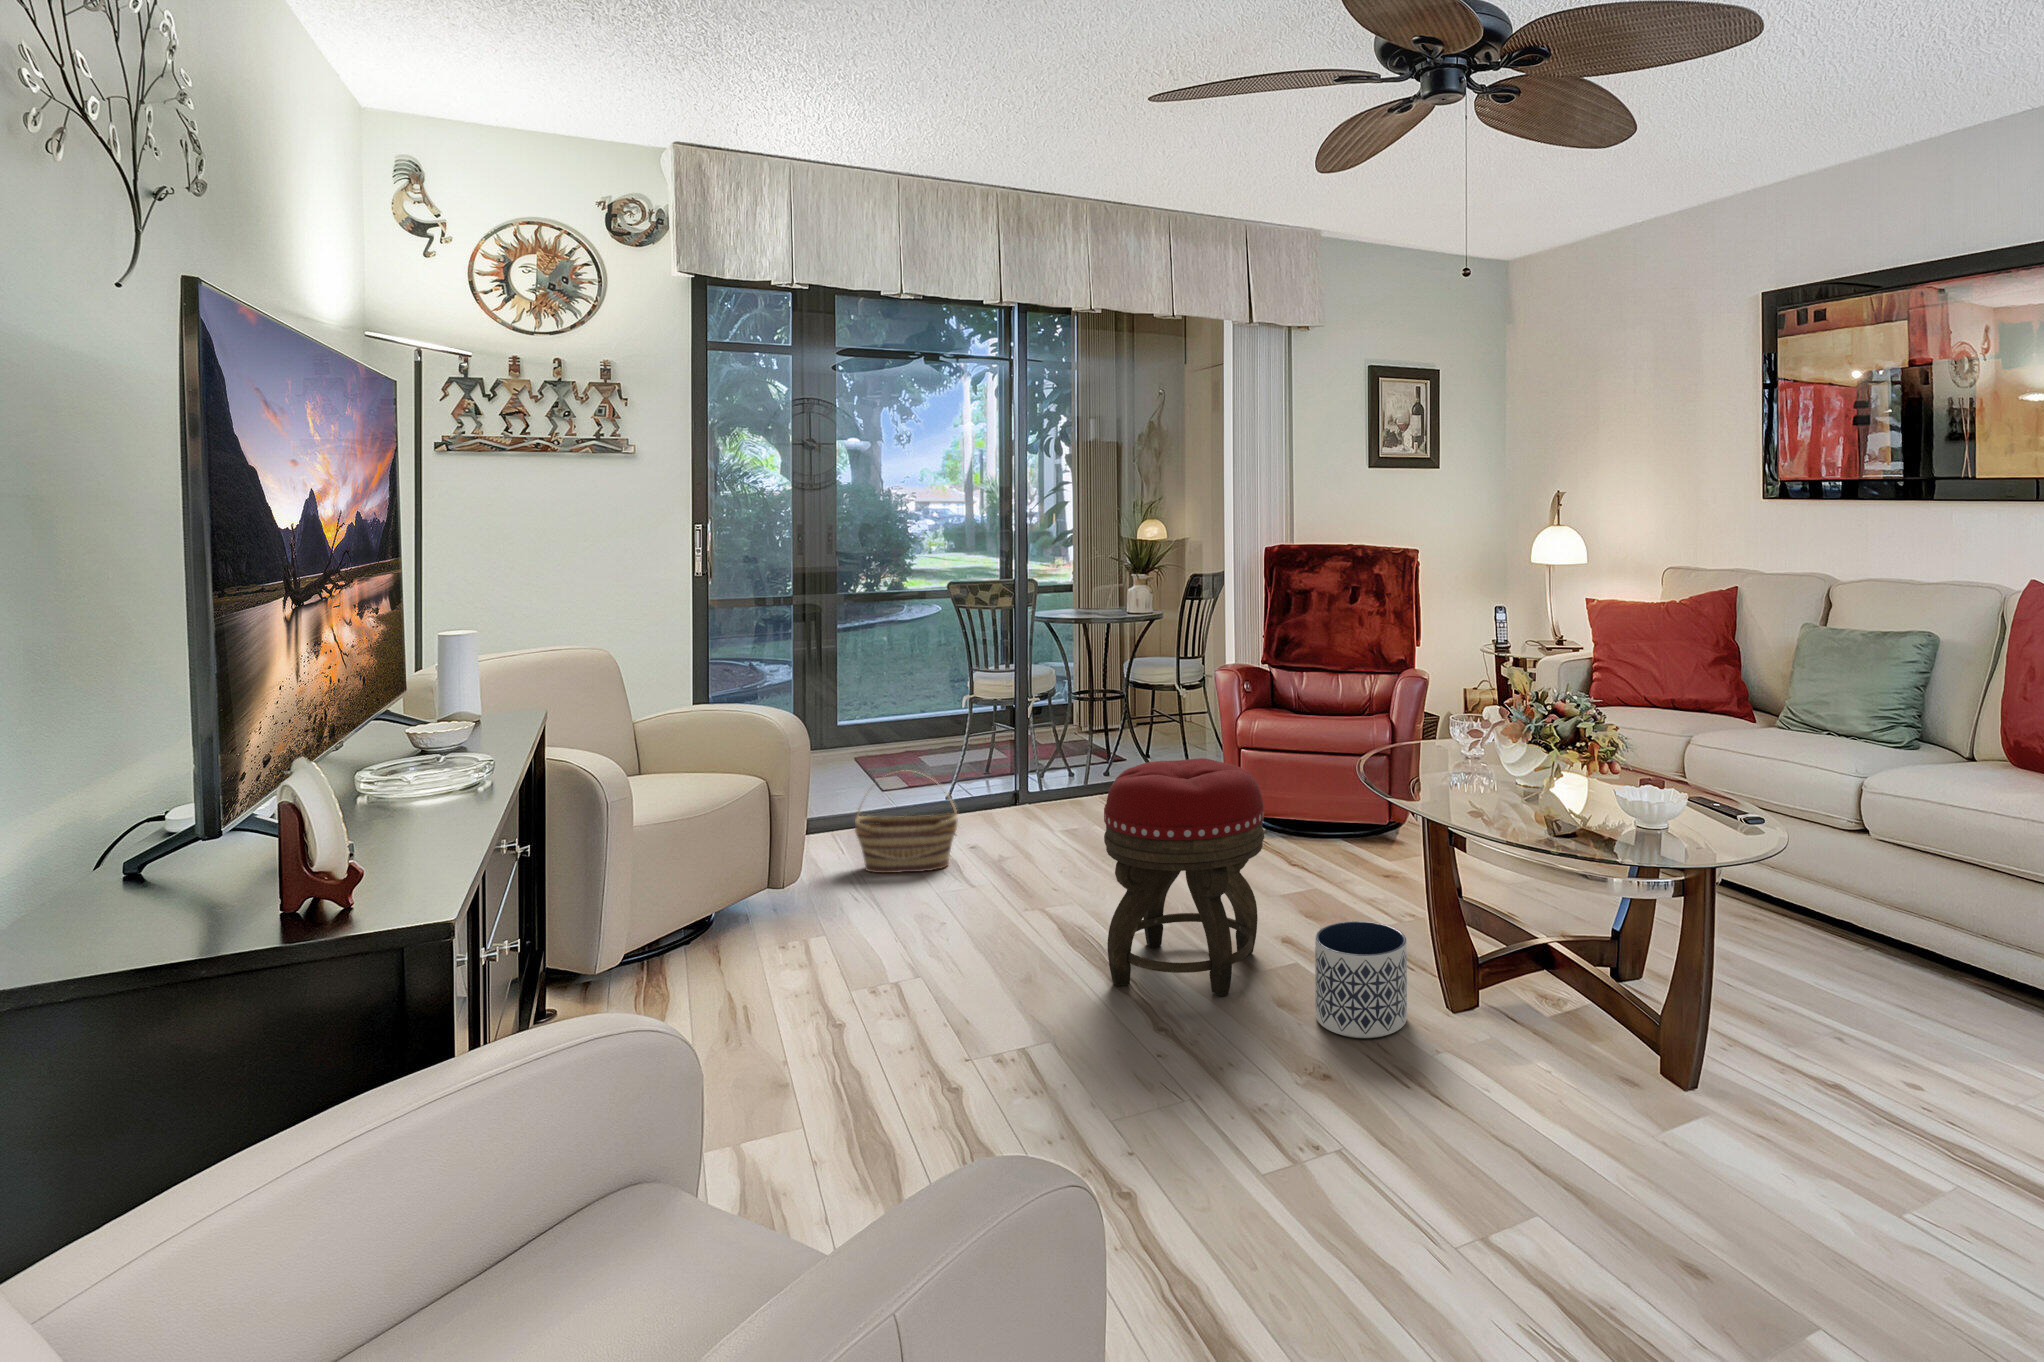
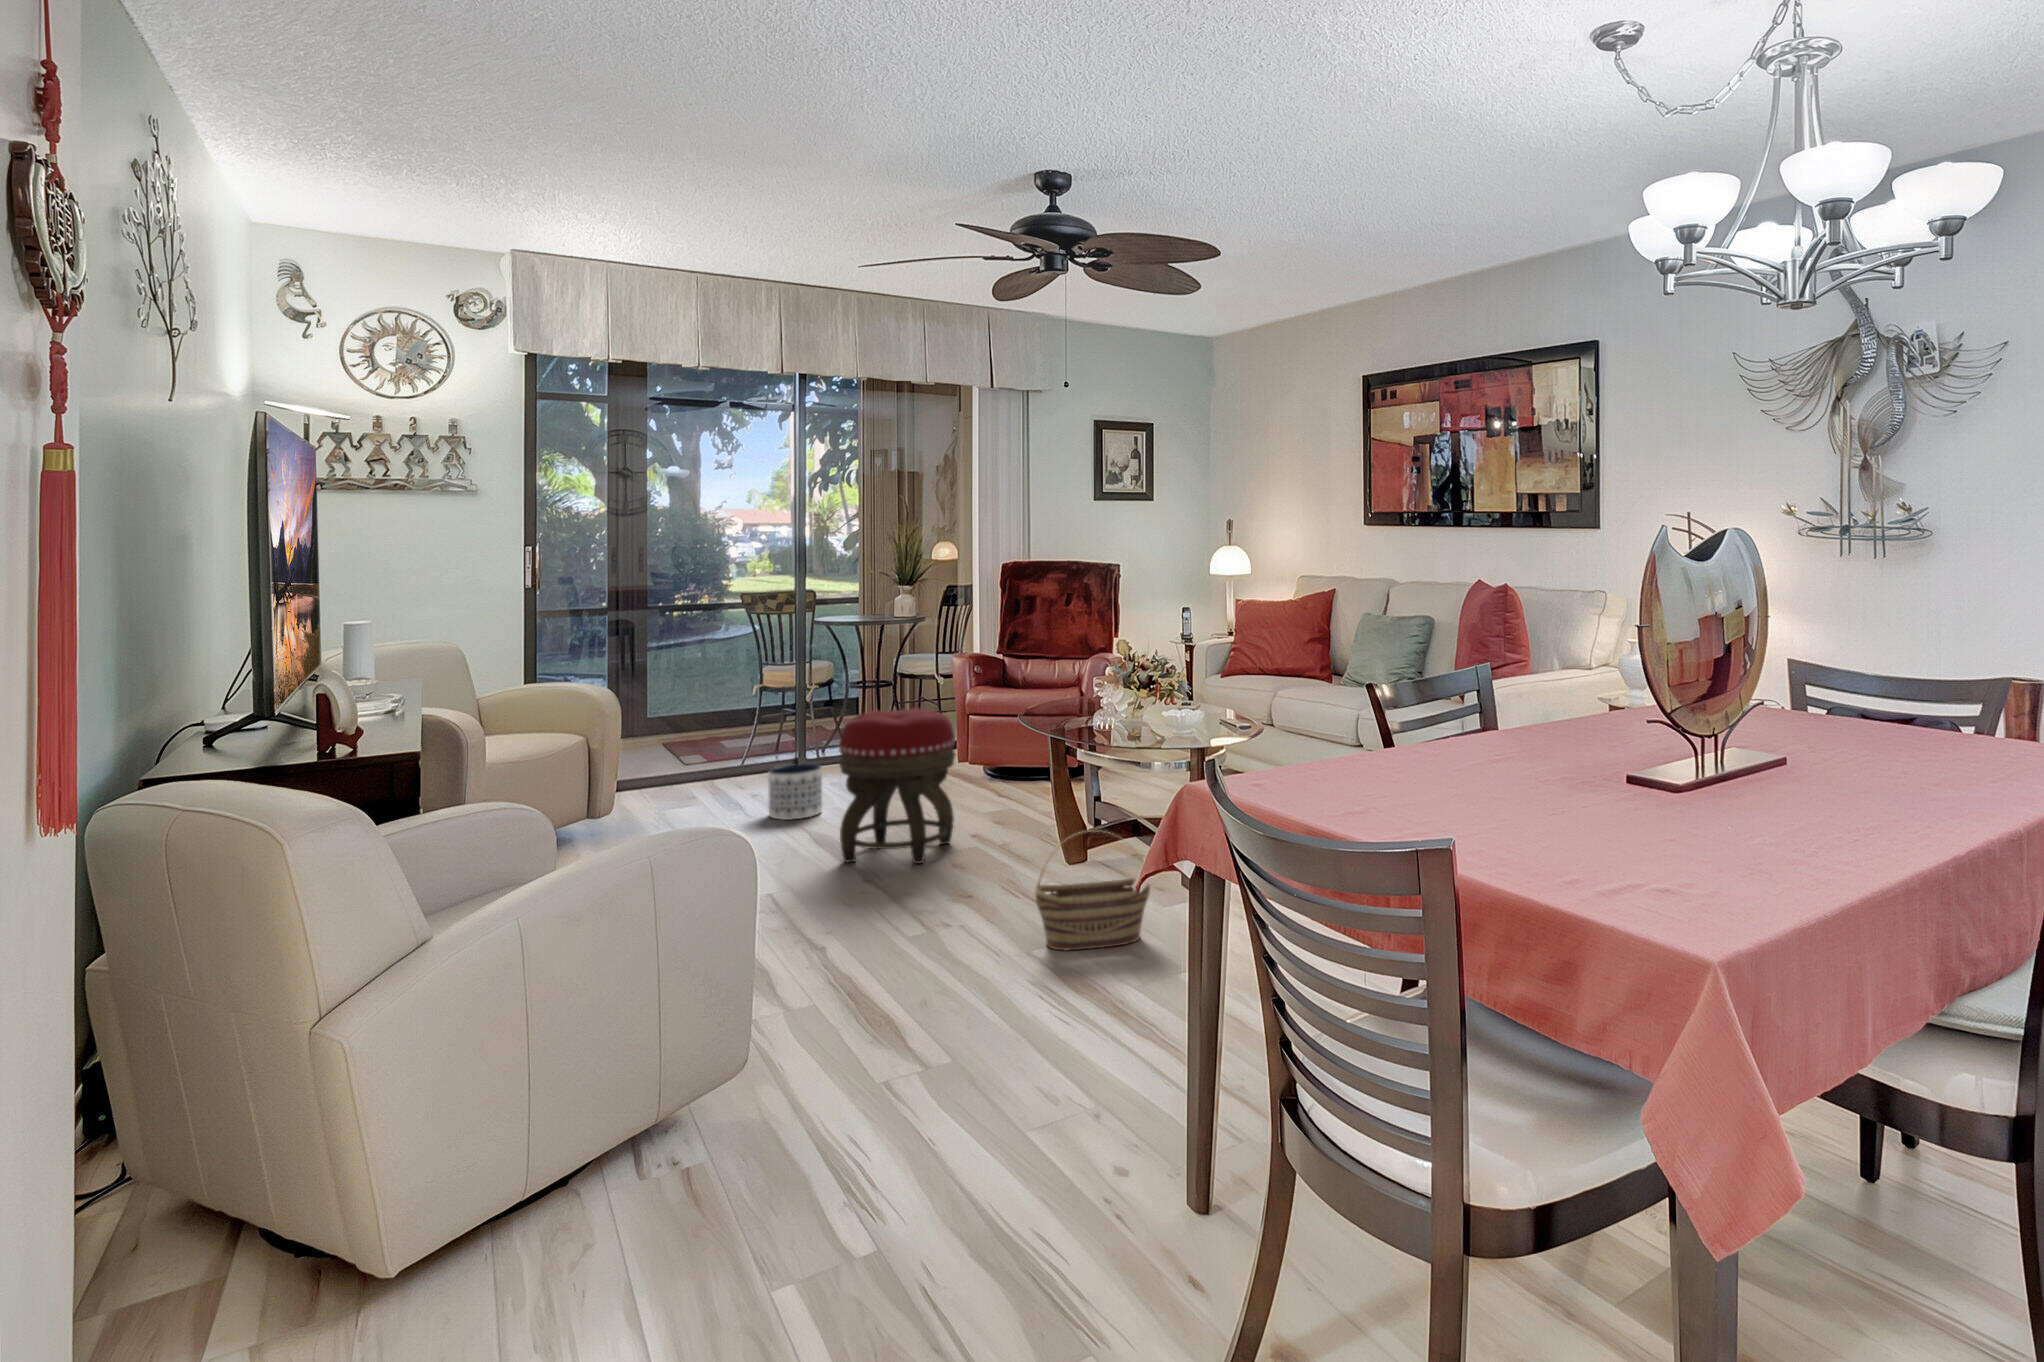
basket: present [855,790,958,873] -> present [1035,837,1150,950]
planter: present [1315,921,1407,1038] -> present [768,764,822,820]

